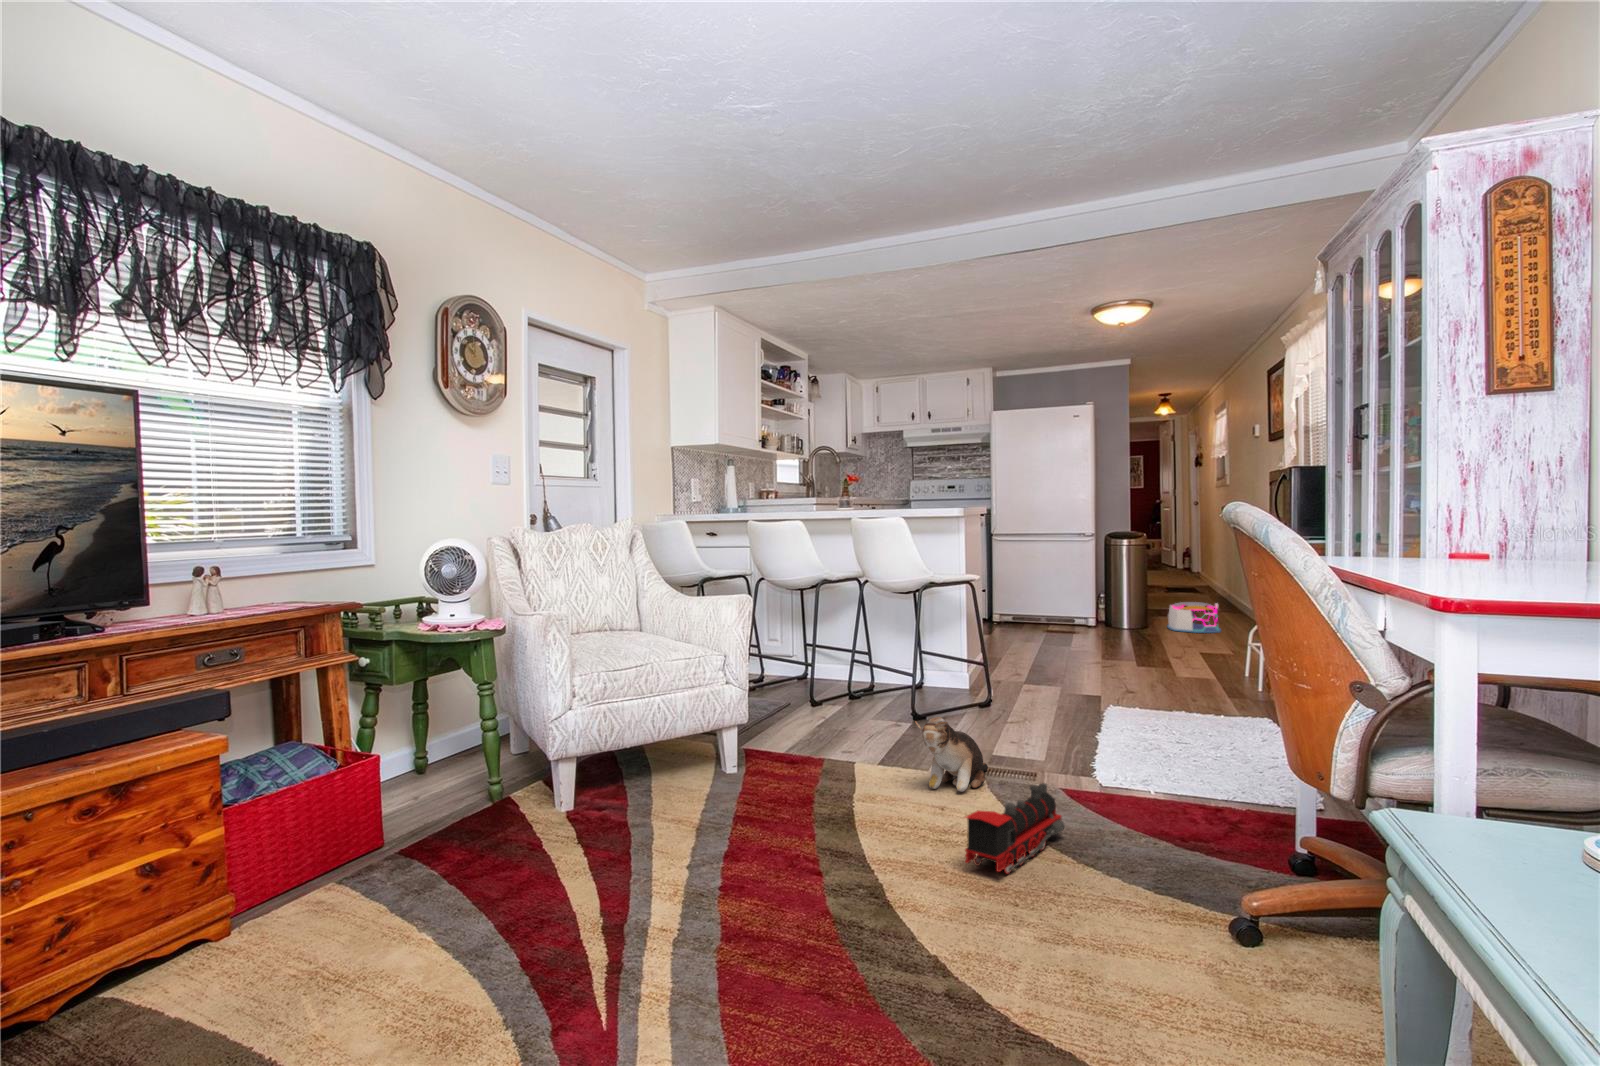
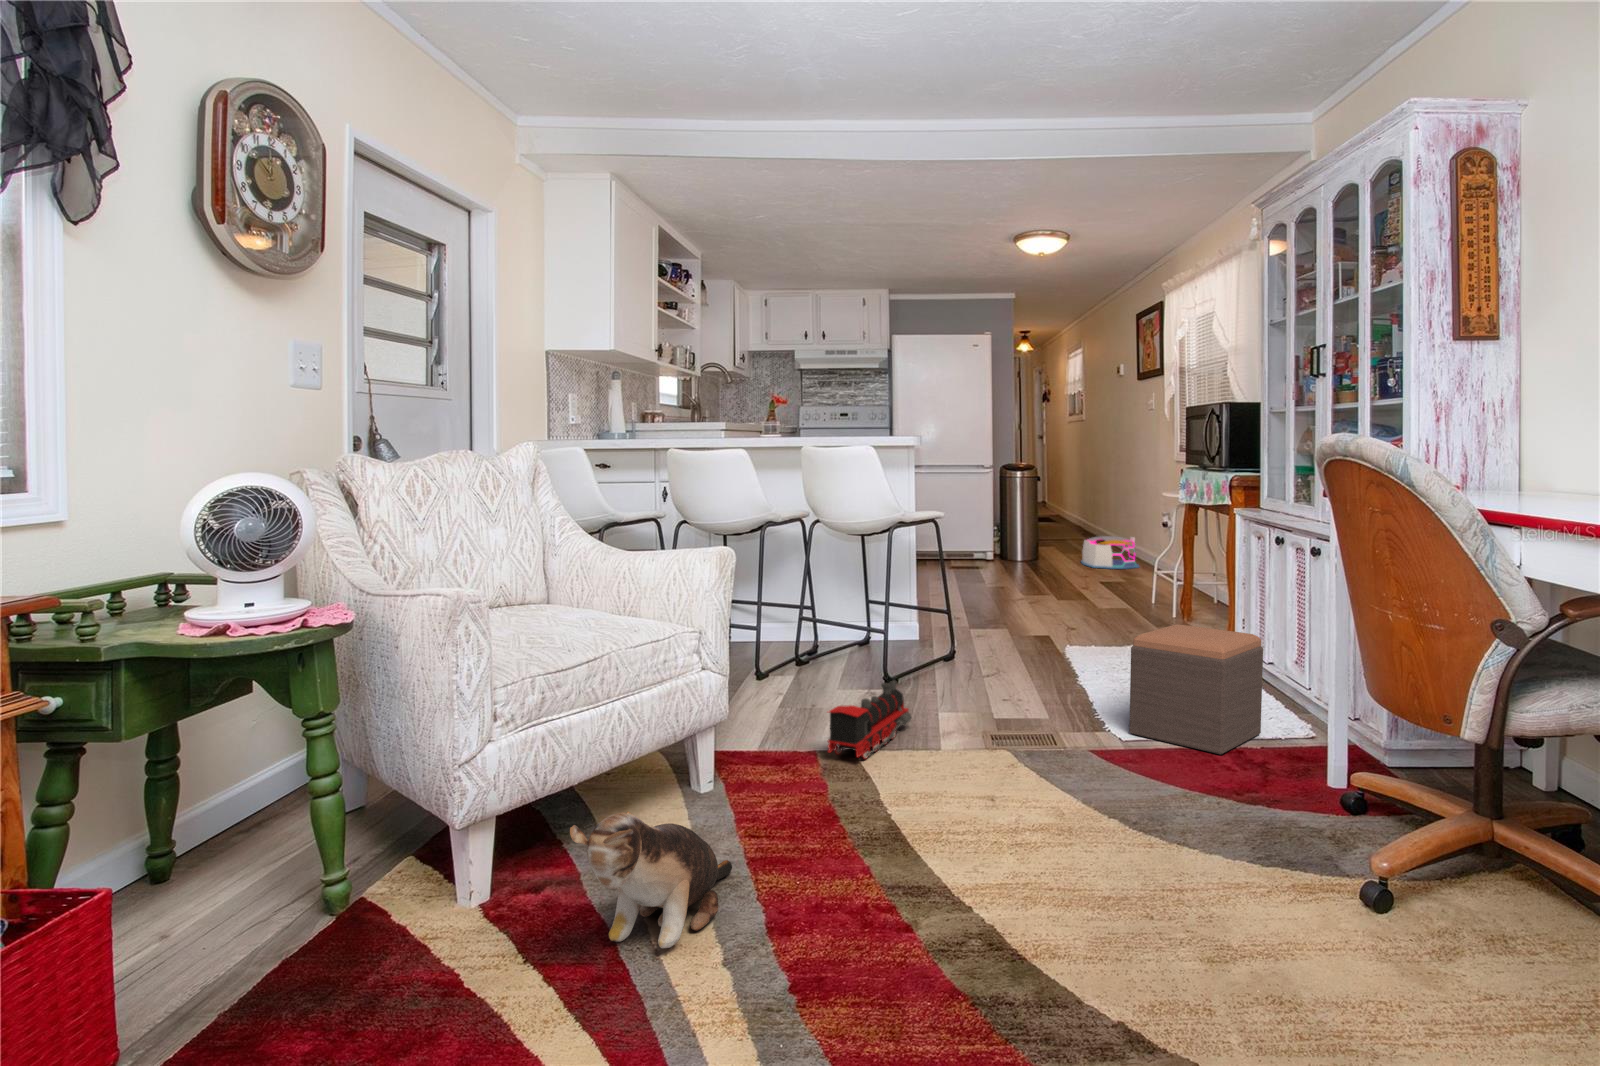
footstool: none [1073,669,1182,770] -> present [1129,624,1263,755]
plush toy: present [915,717,988,792] -> present [570,812,732,948]
toy train: present [965,783,1065,874] -> present [828,681,911,759]

